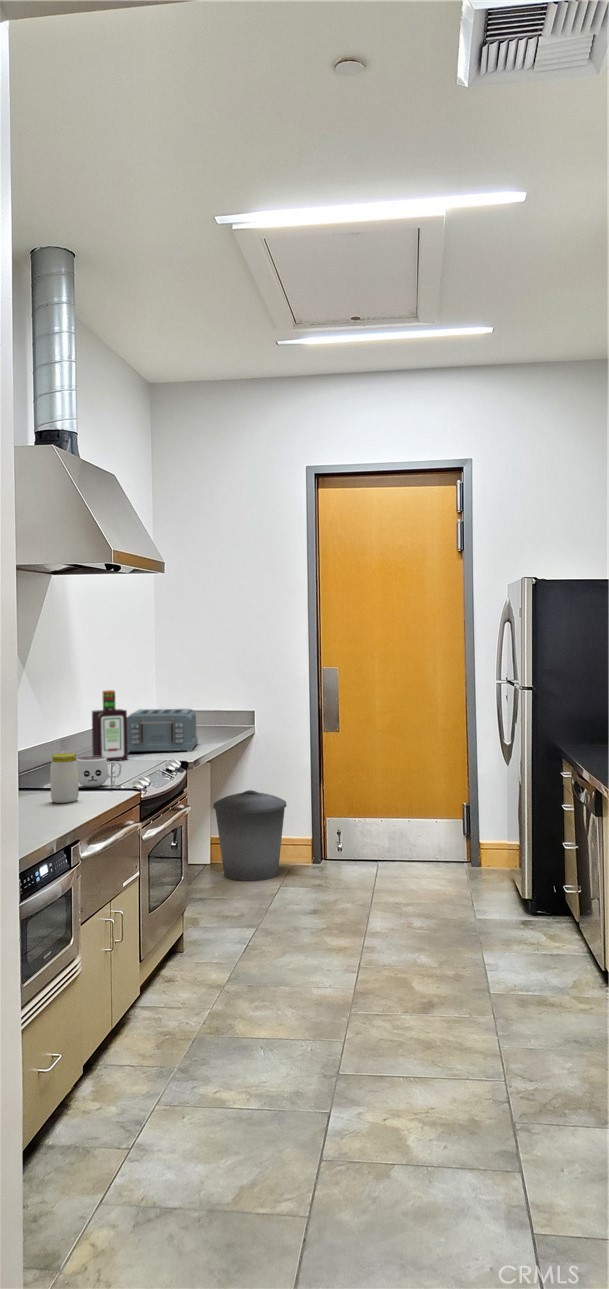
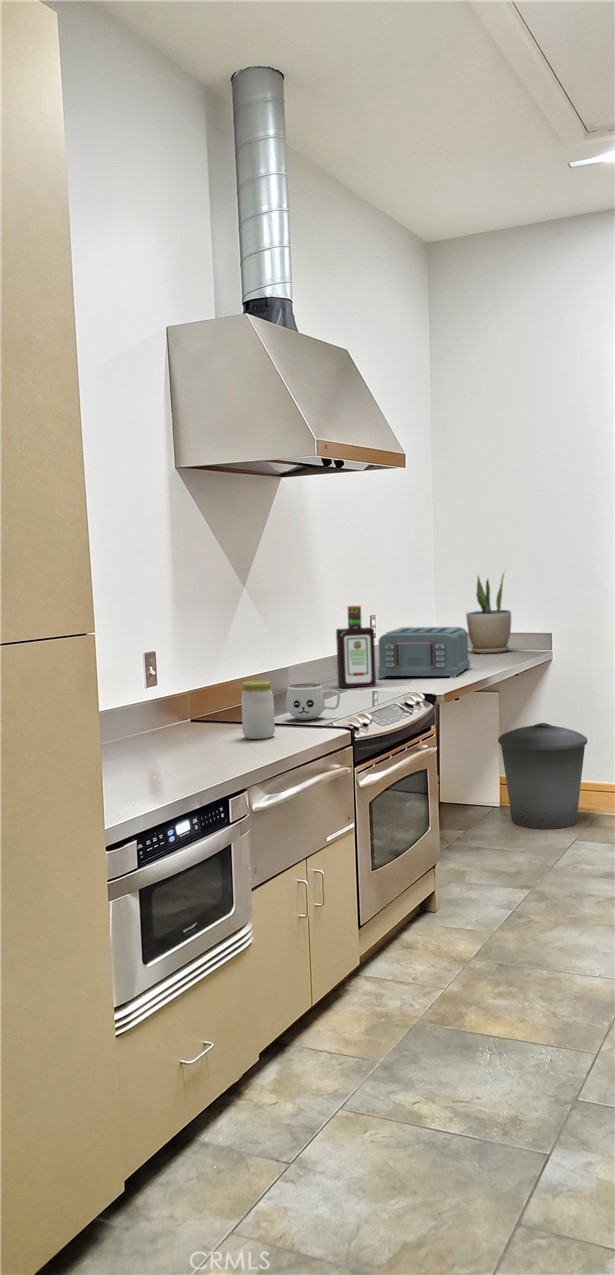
potted plant: none [183,658,222,732] -> present [466,573,511,653]

